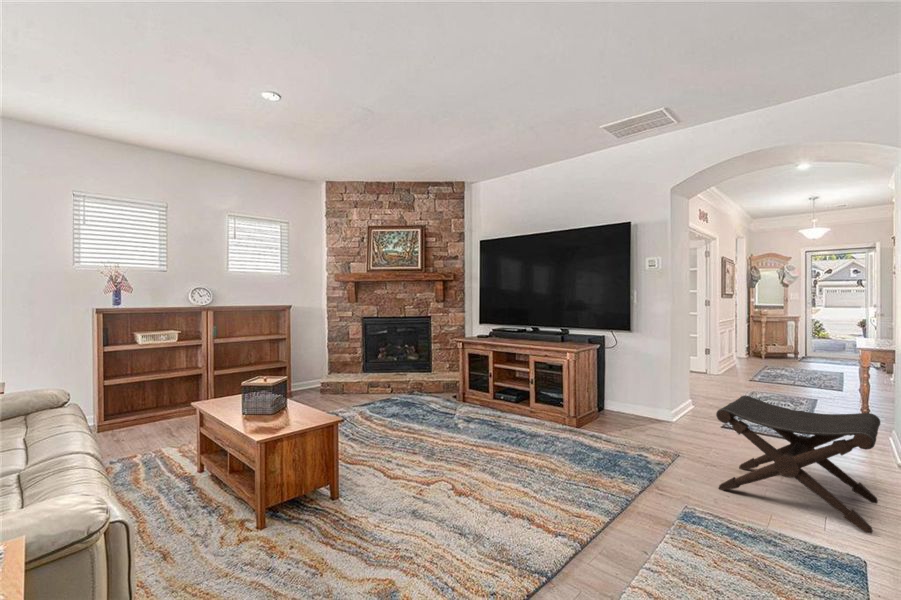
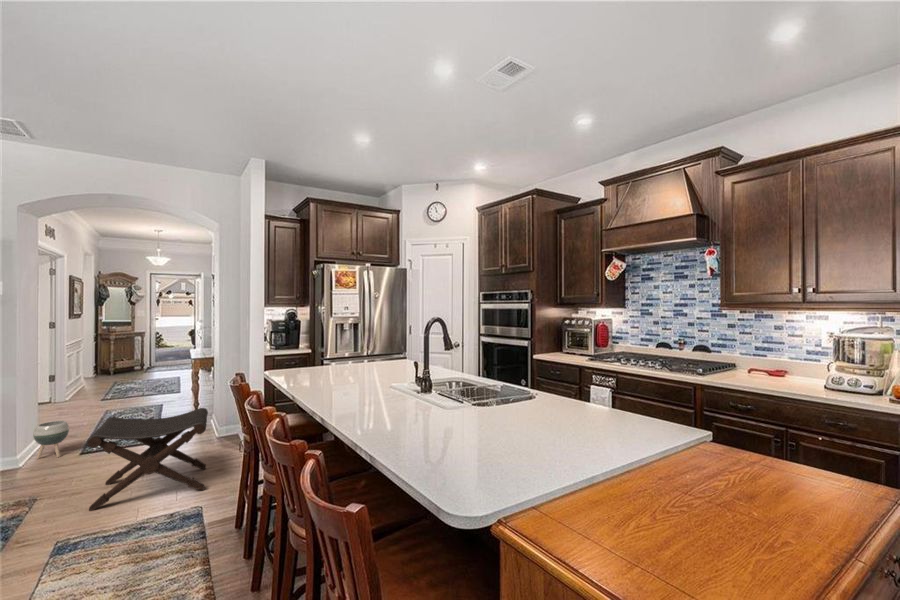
planter: none [683,388,712,424] -> present [33,421,69,459]

